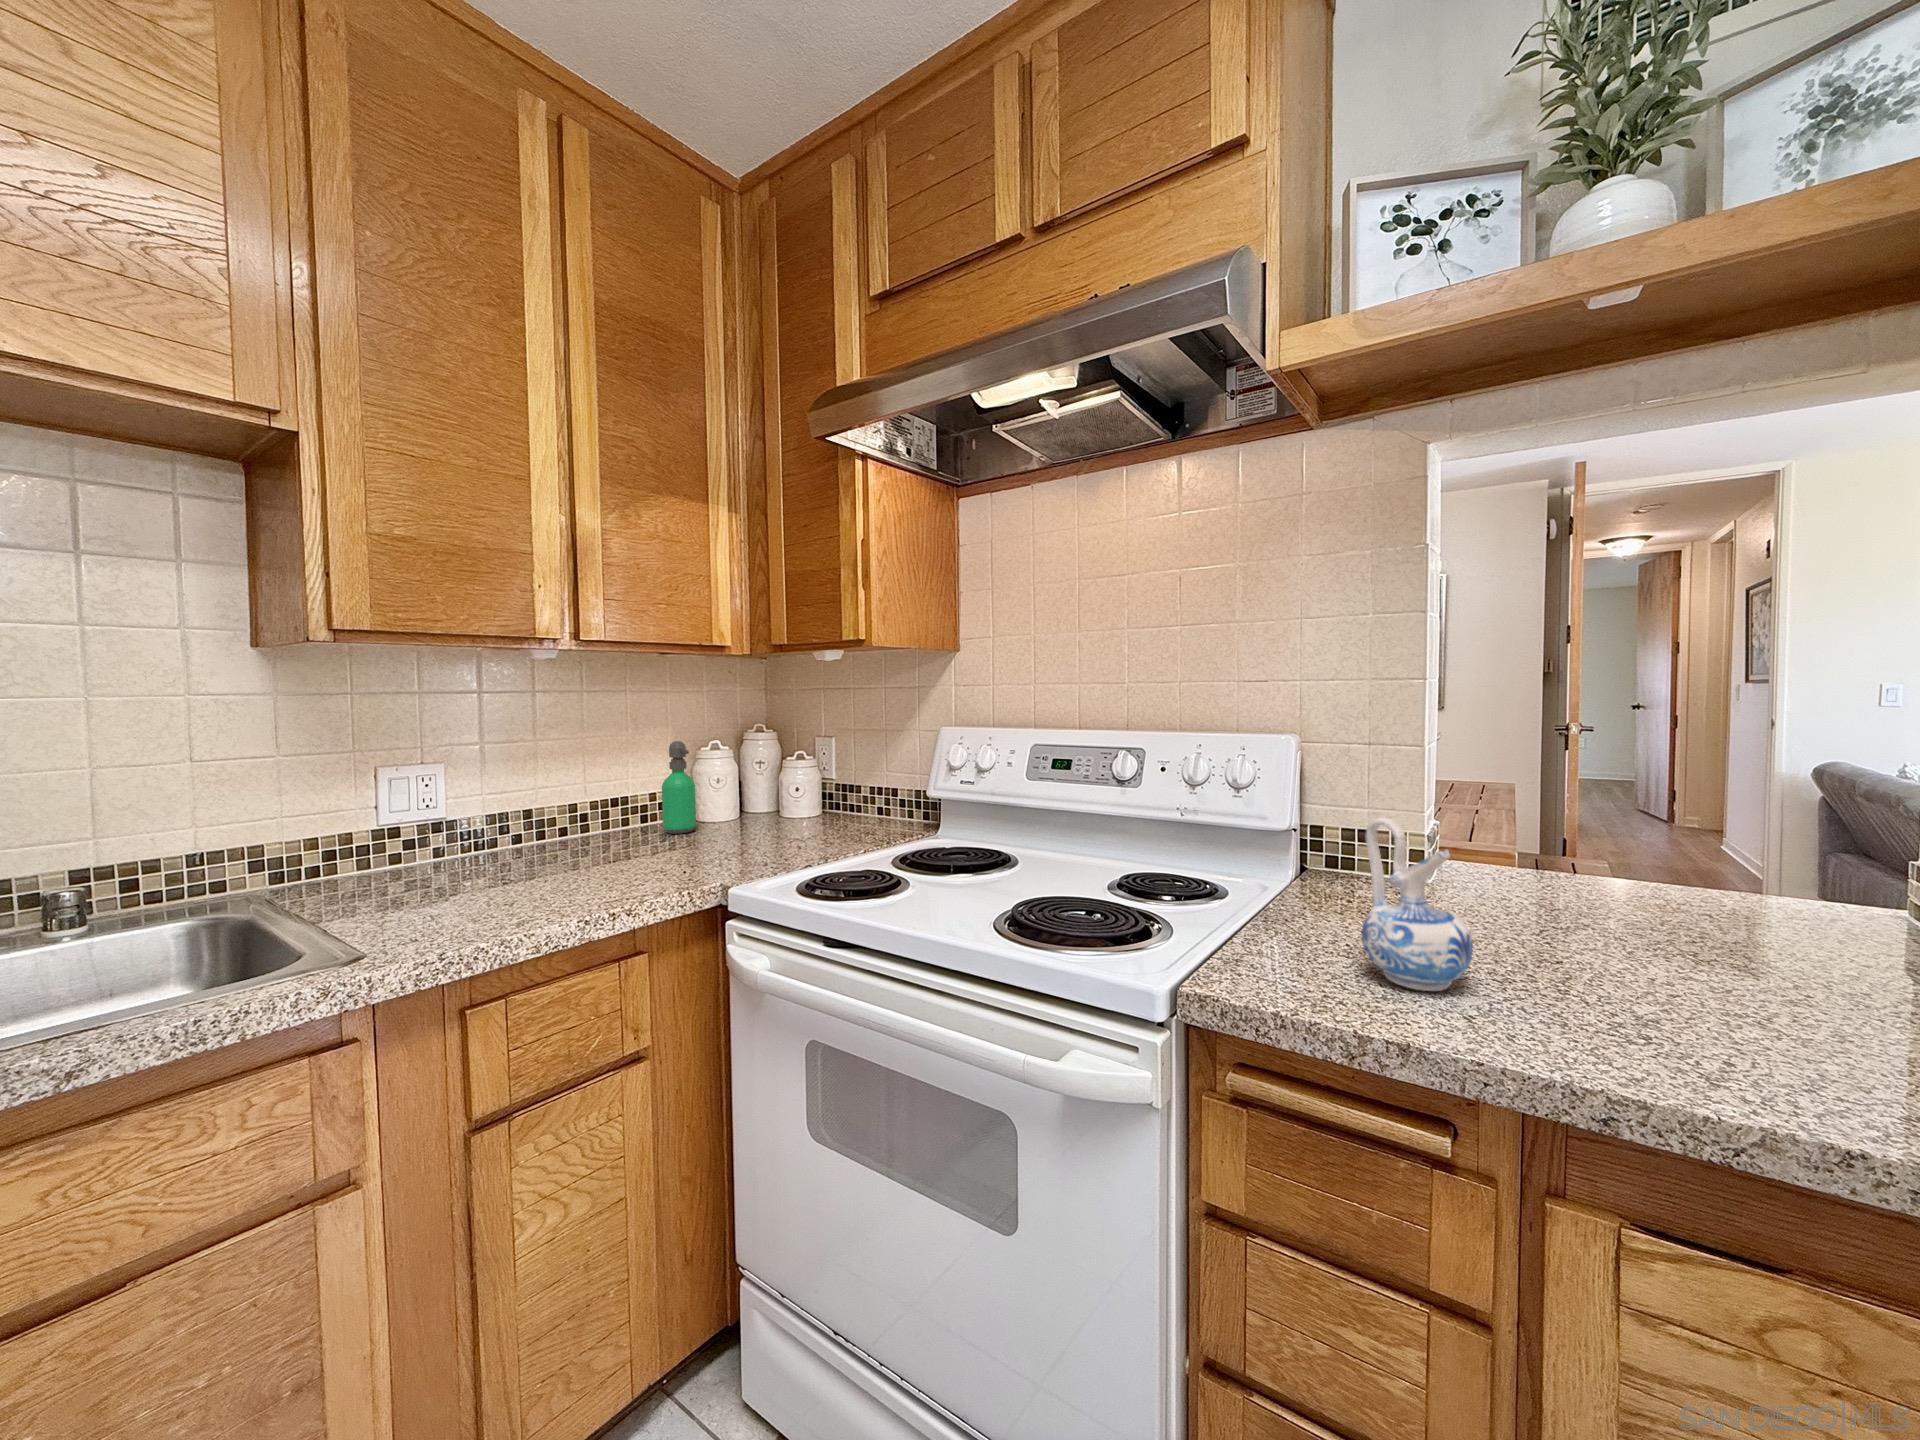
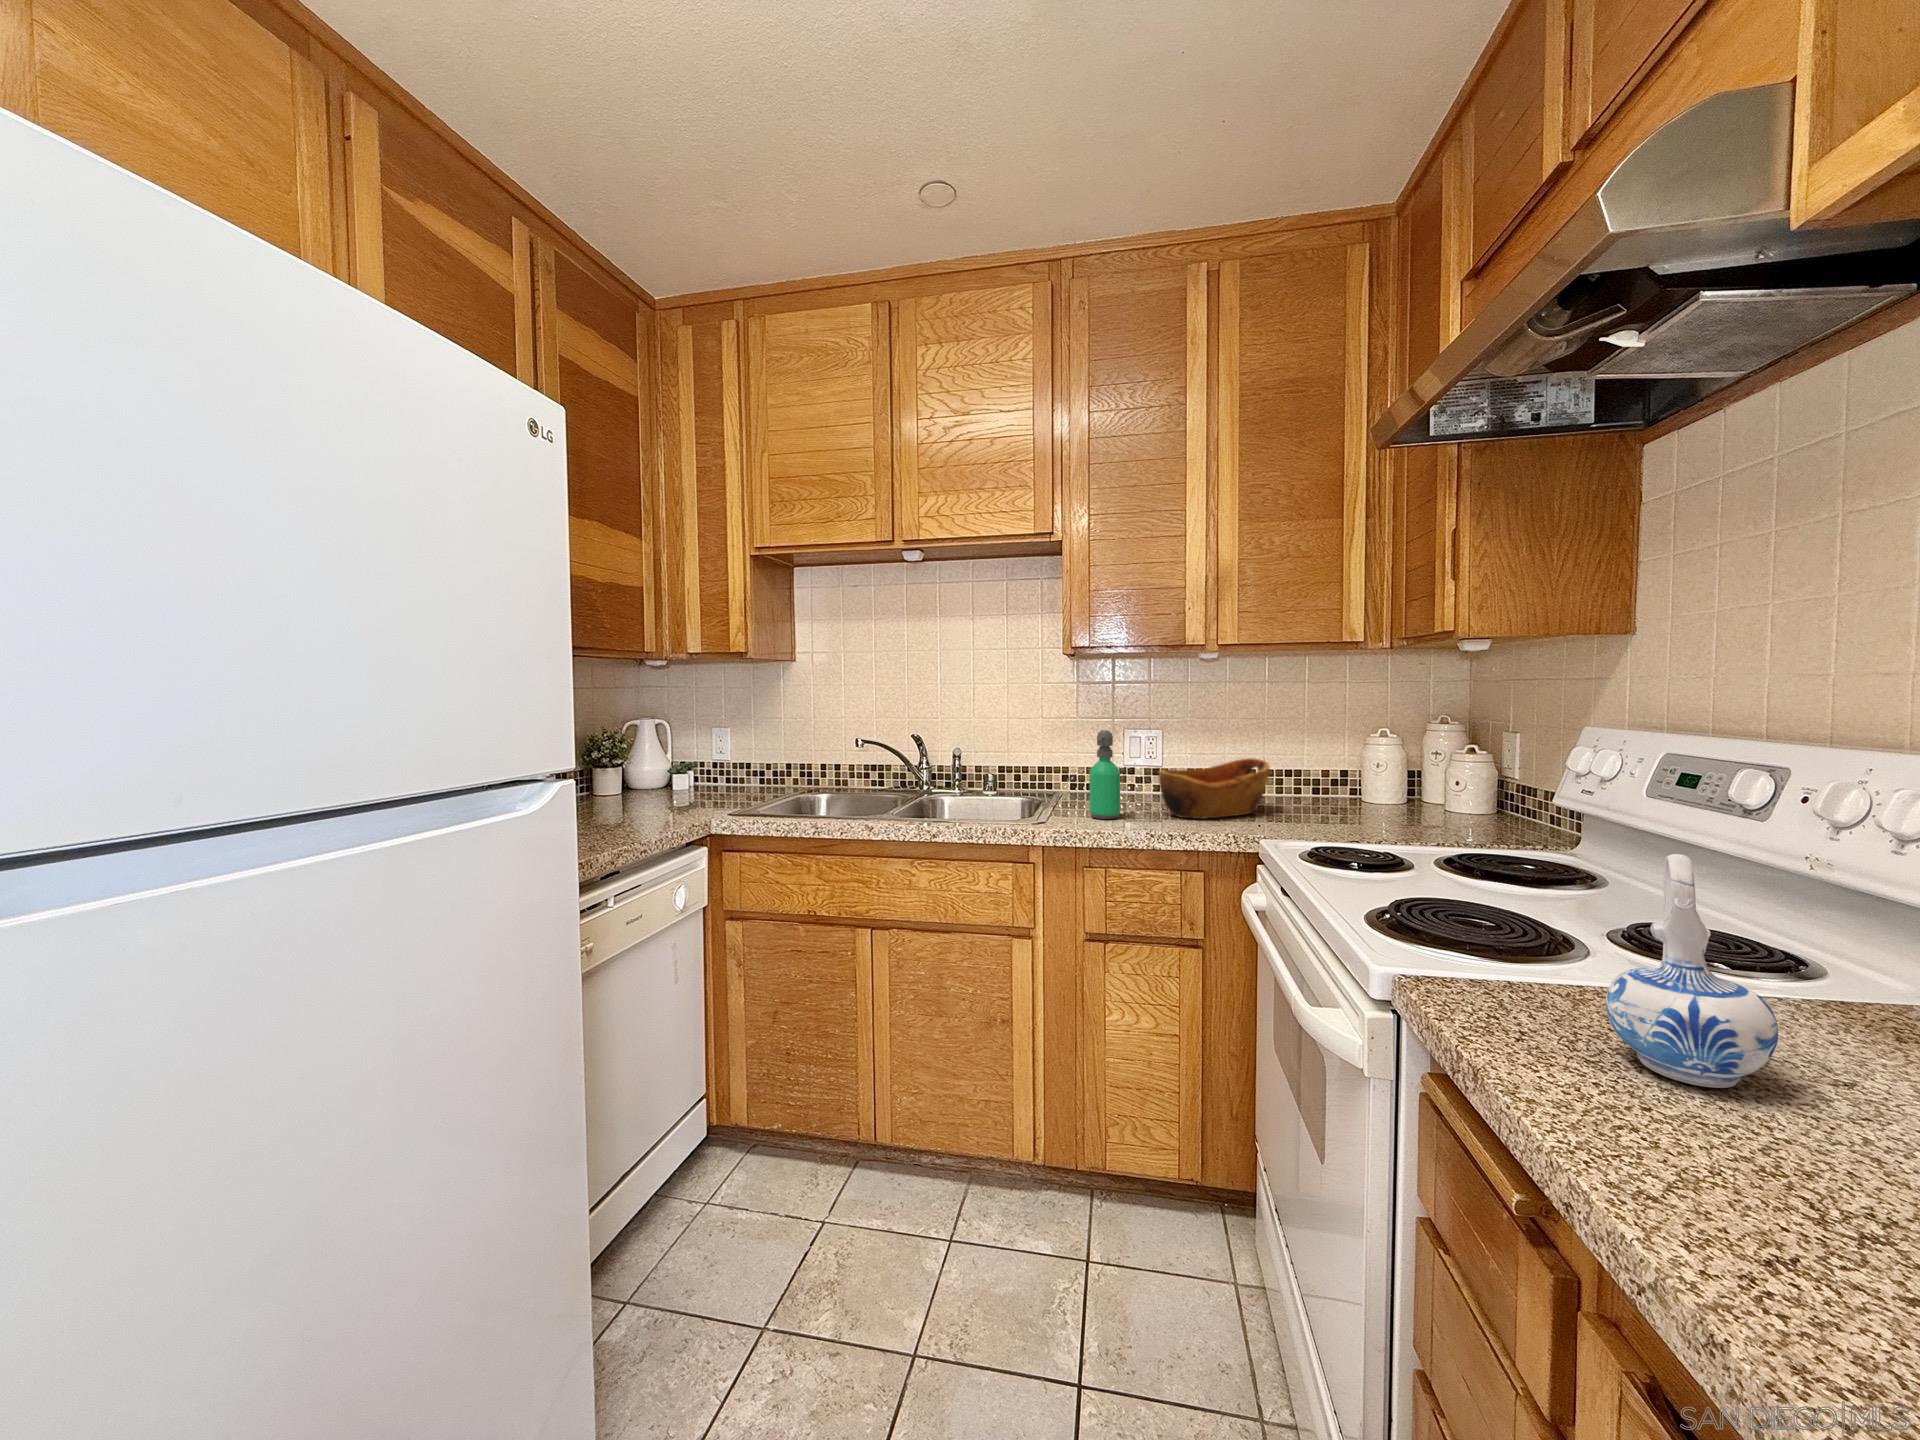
soap dispenser: present [662,741,696,834] -> present [1089,730,1120,819]
wooden bowl: none [510,789,644,886] -> present [1159,758,1269,819]

